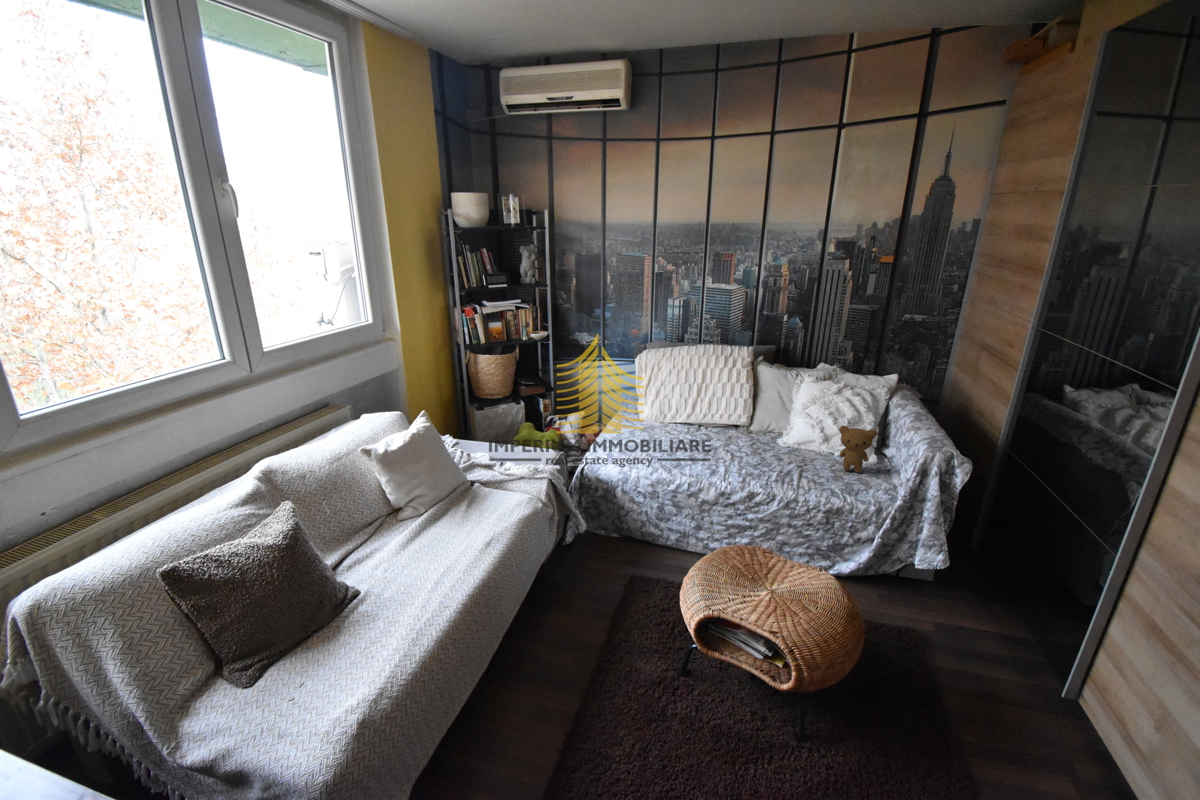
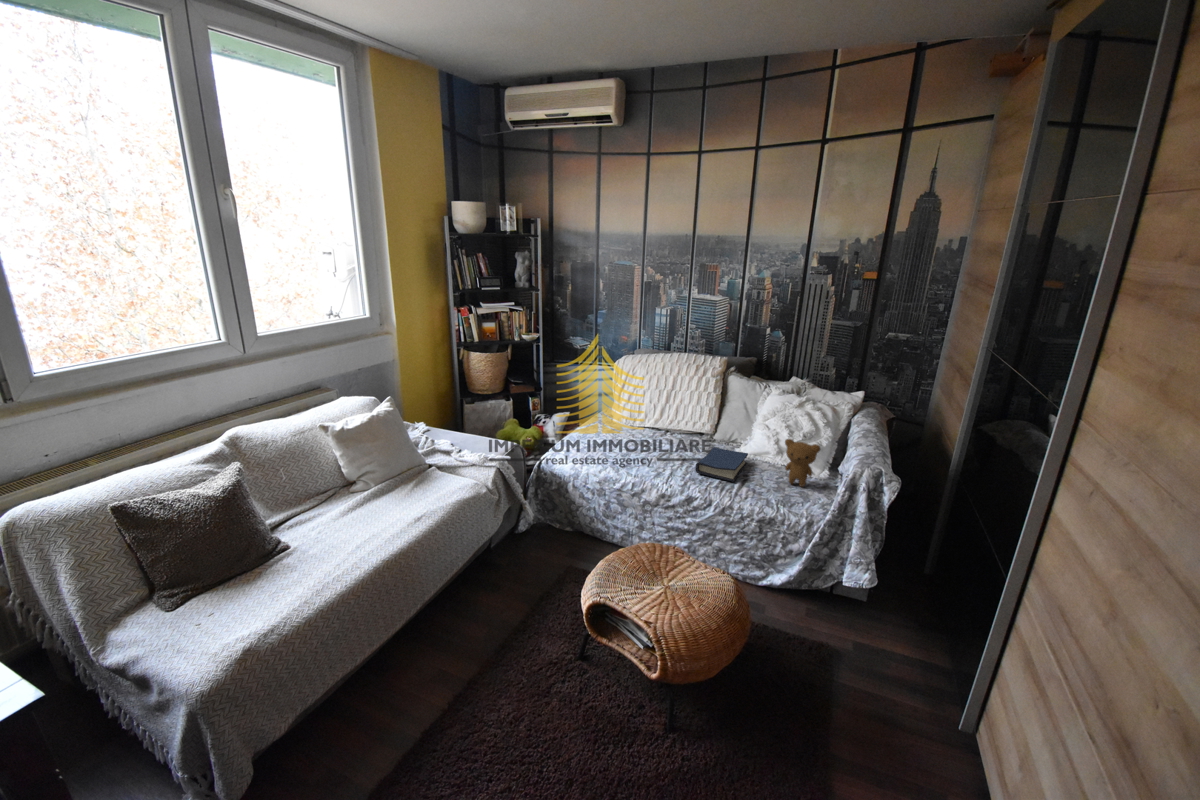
hardback book: none [749,439,795,474] -> present [695,447,748,482]

